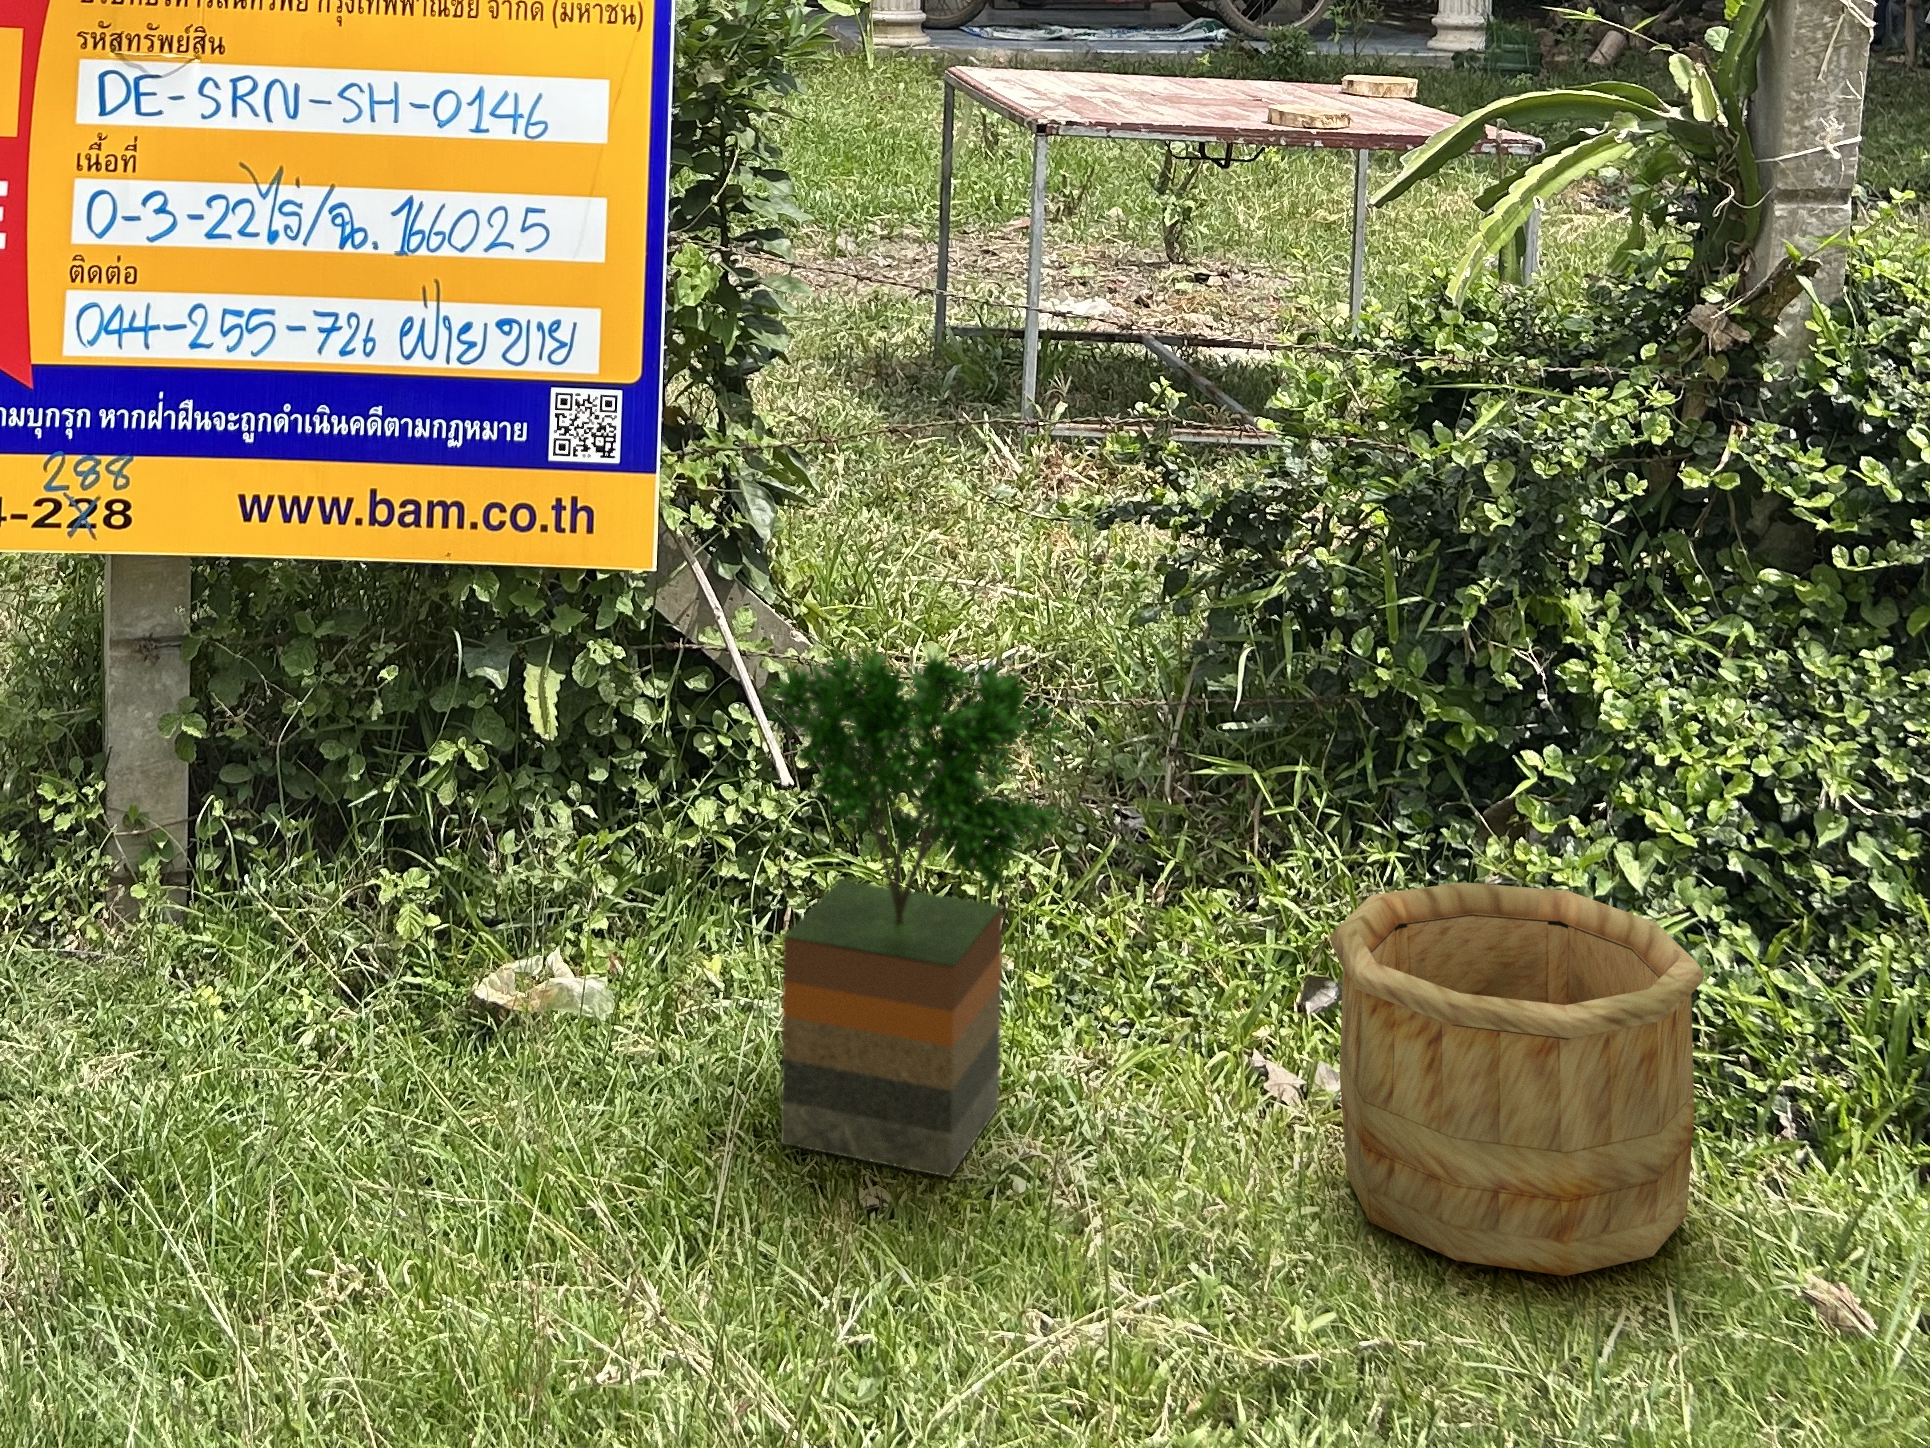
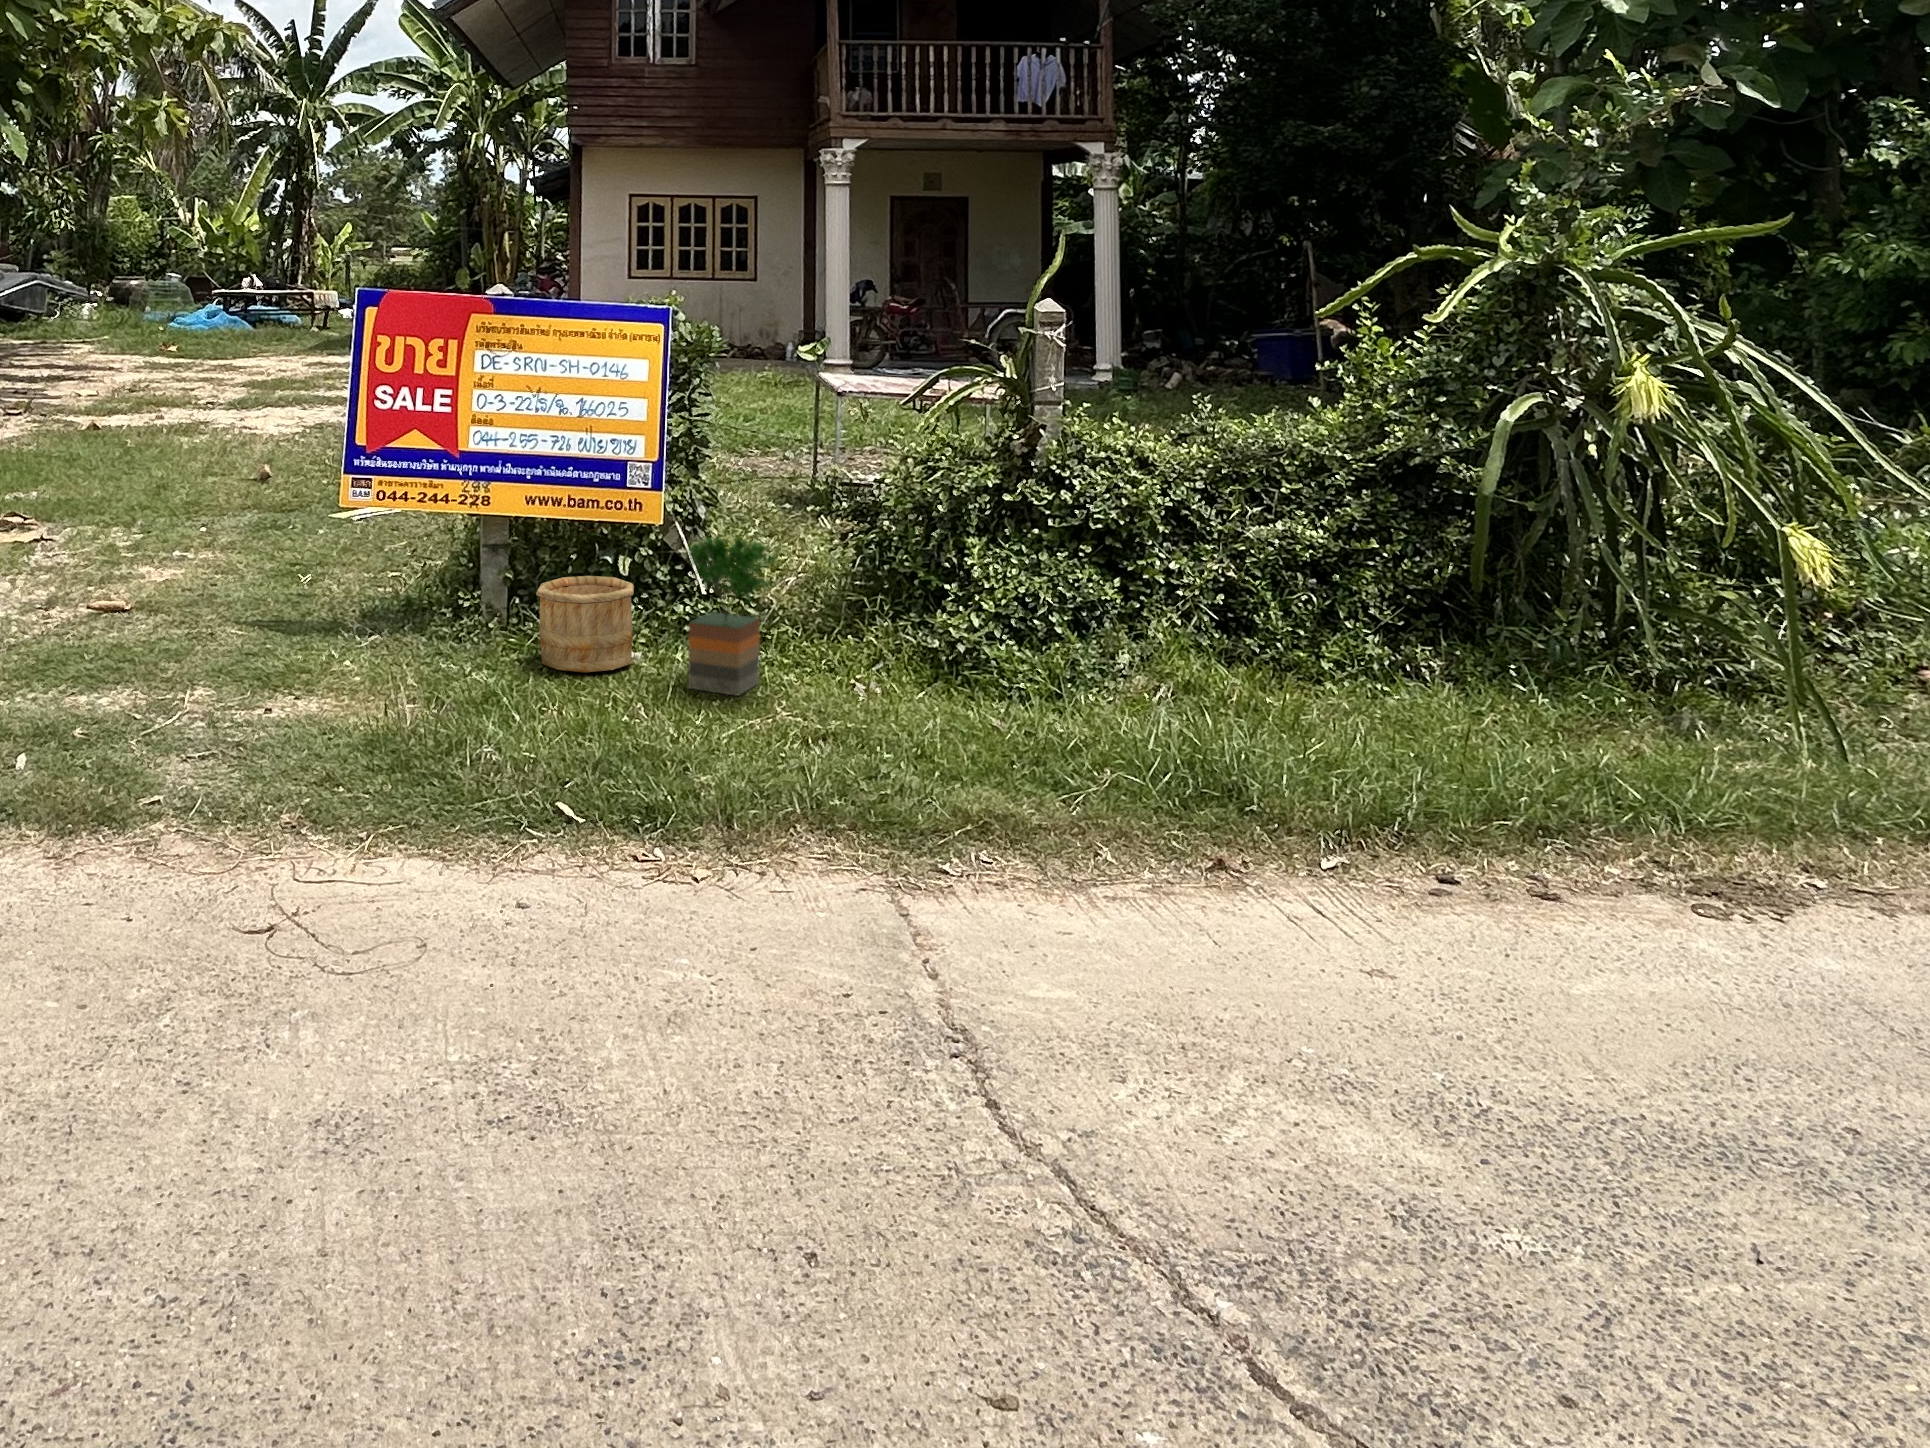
wooden bucket: present [1330,882,1704,1276] -> present [536,576,634,672]

